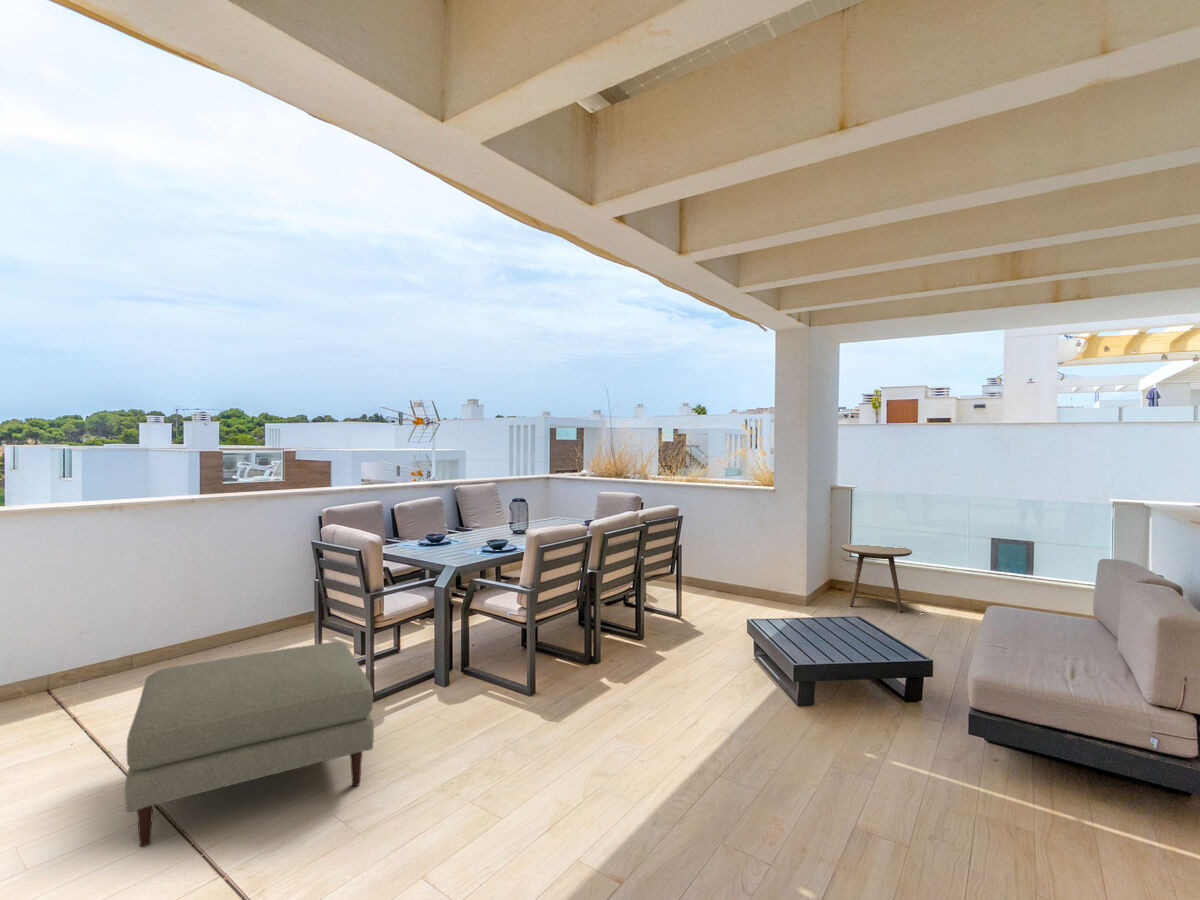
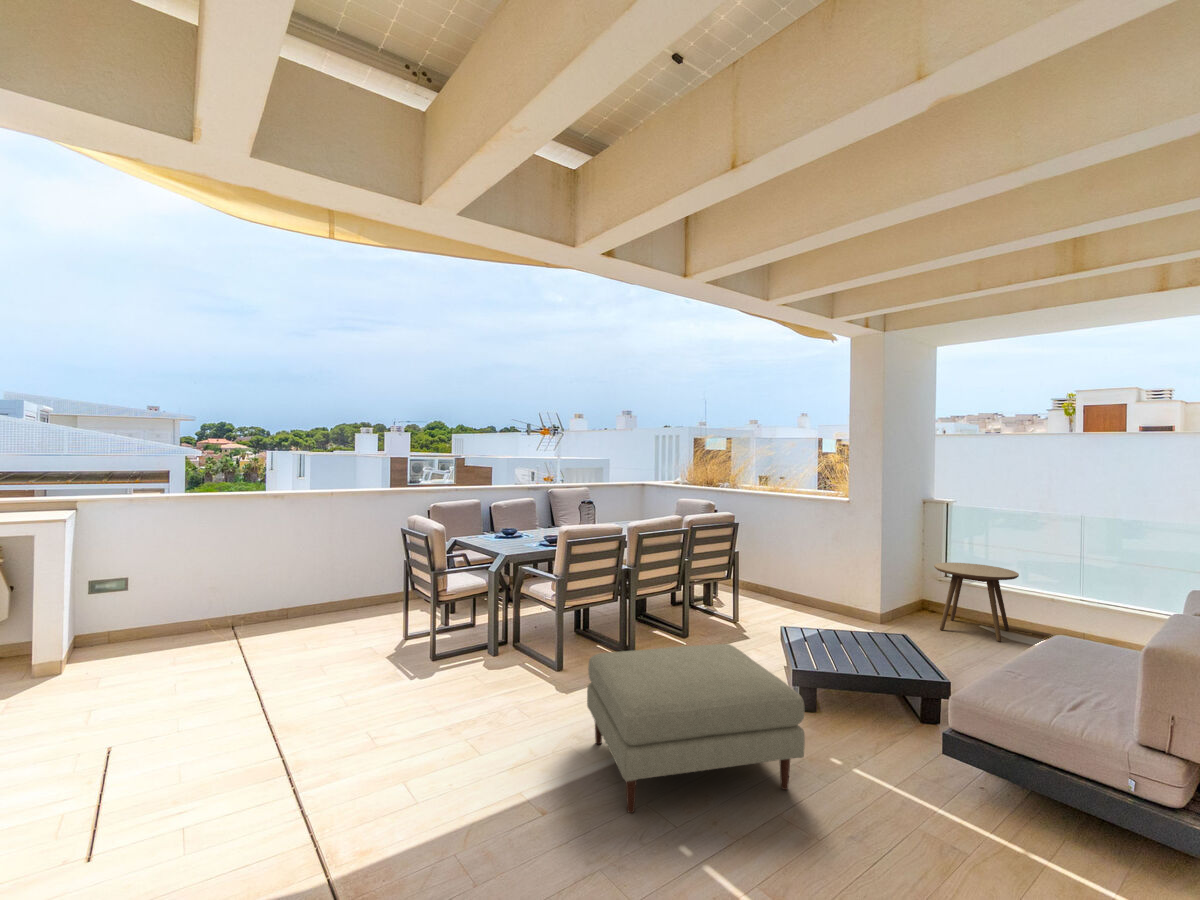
ottoman: present [125,642,374,847] -> present [587,644,805,813]

